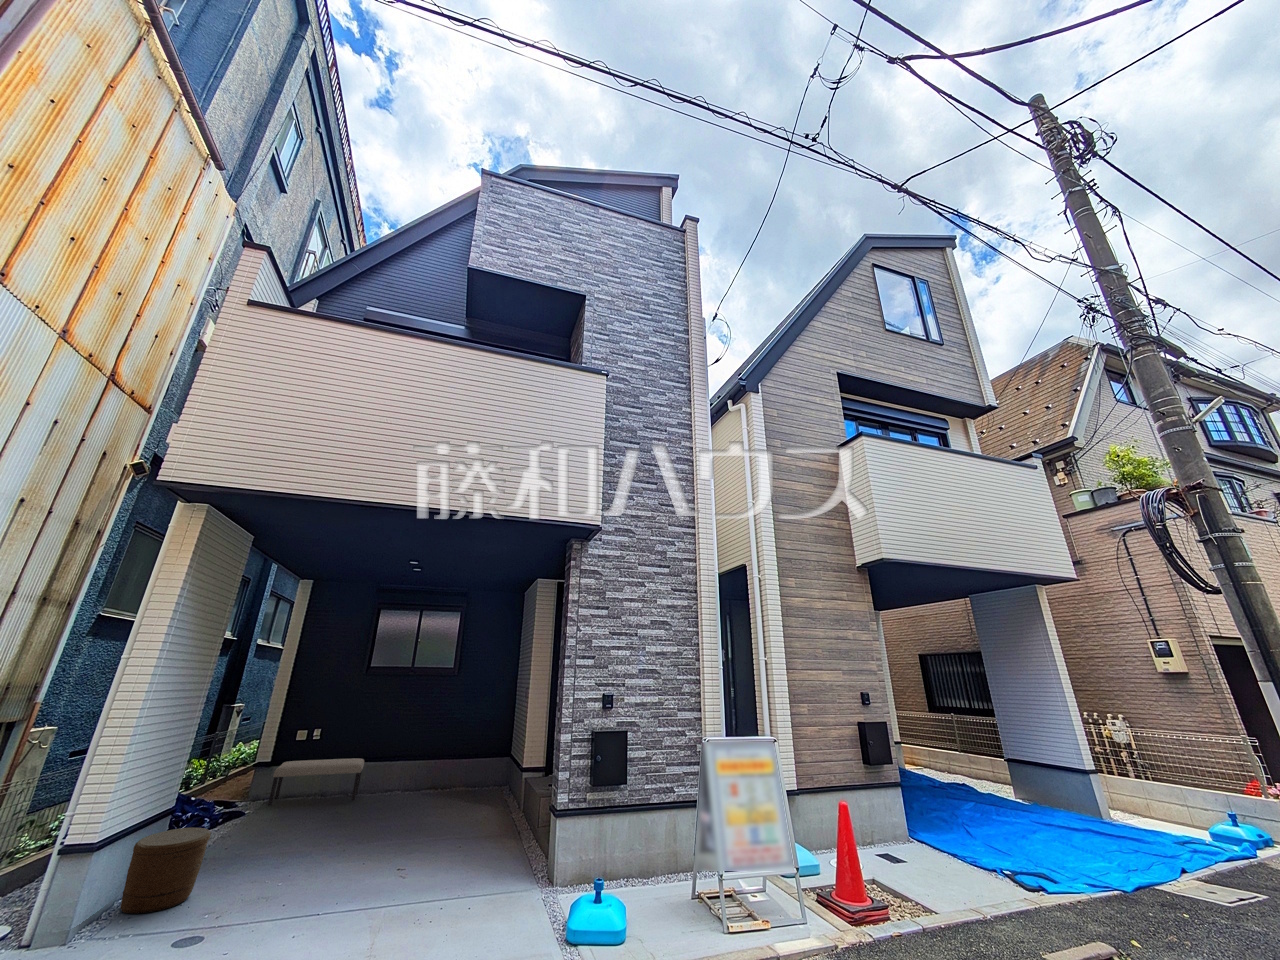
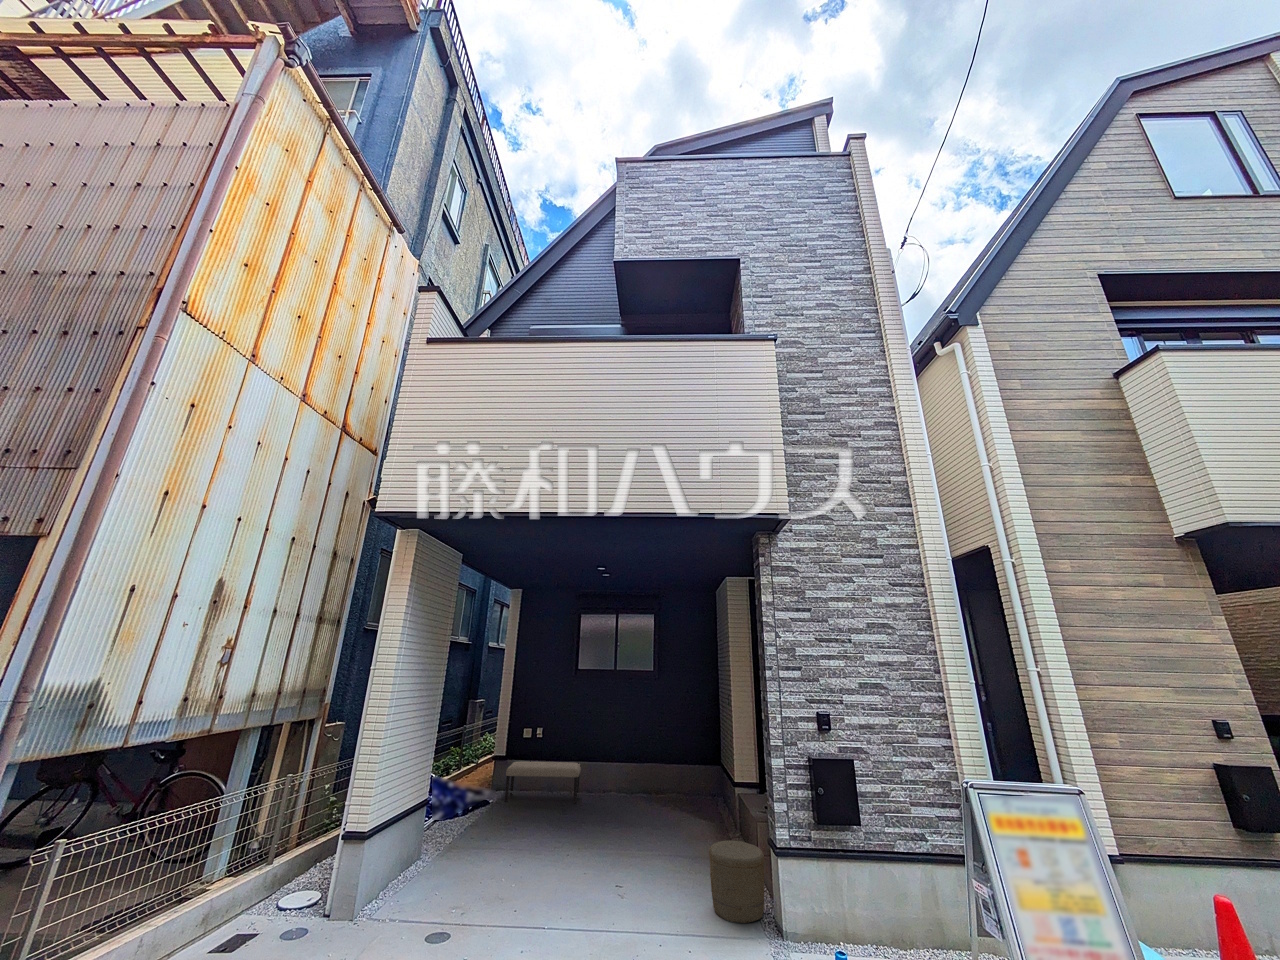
woven basket: present [121,828,211,914] -> present [709,840,764,923]

